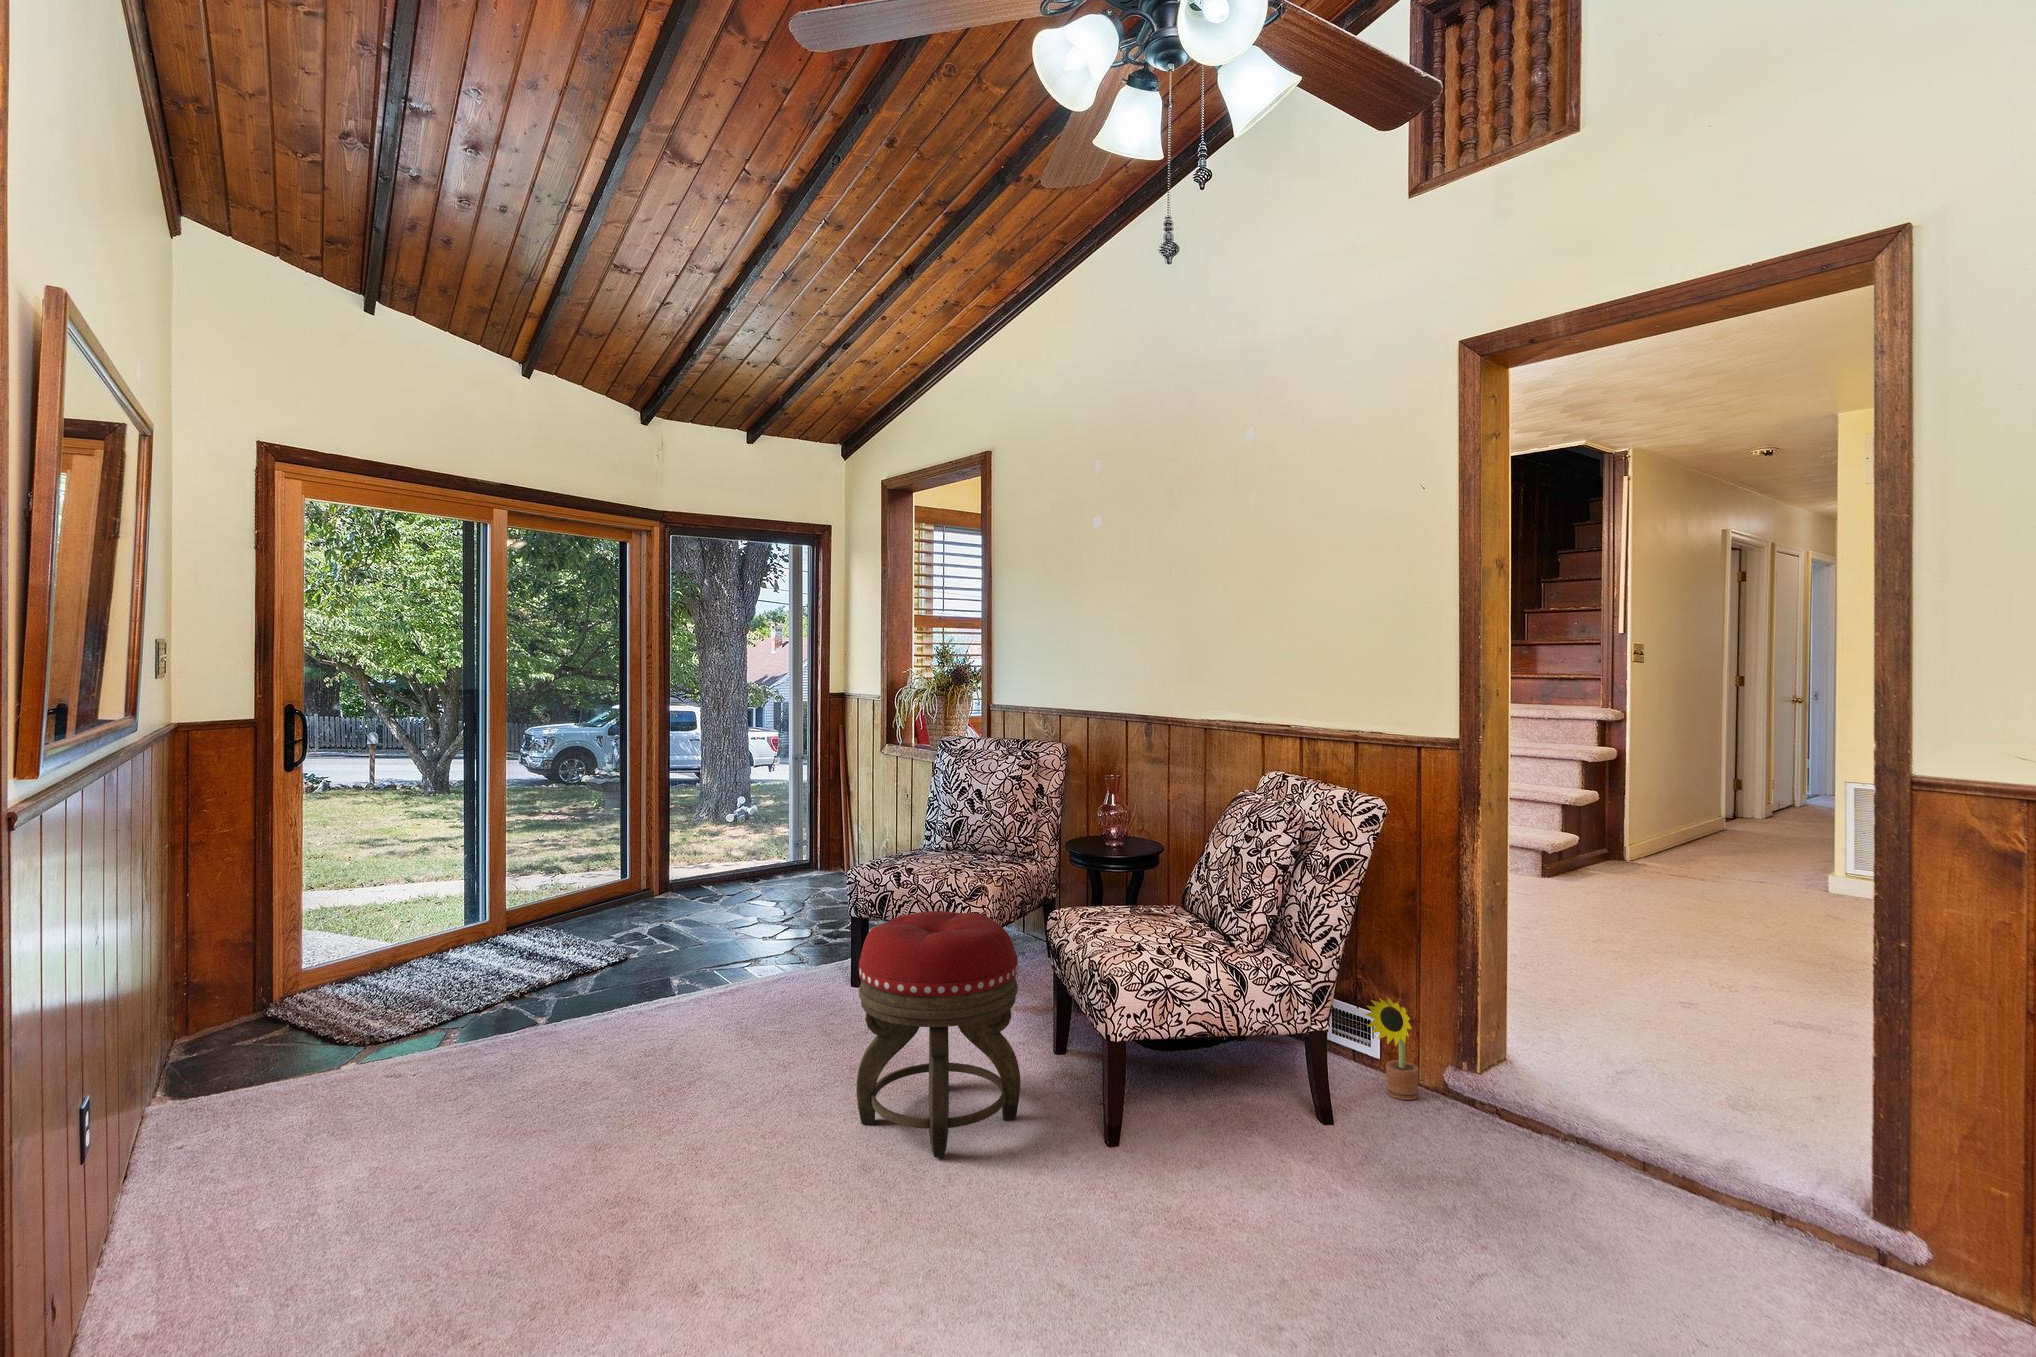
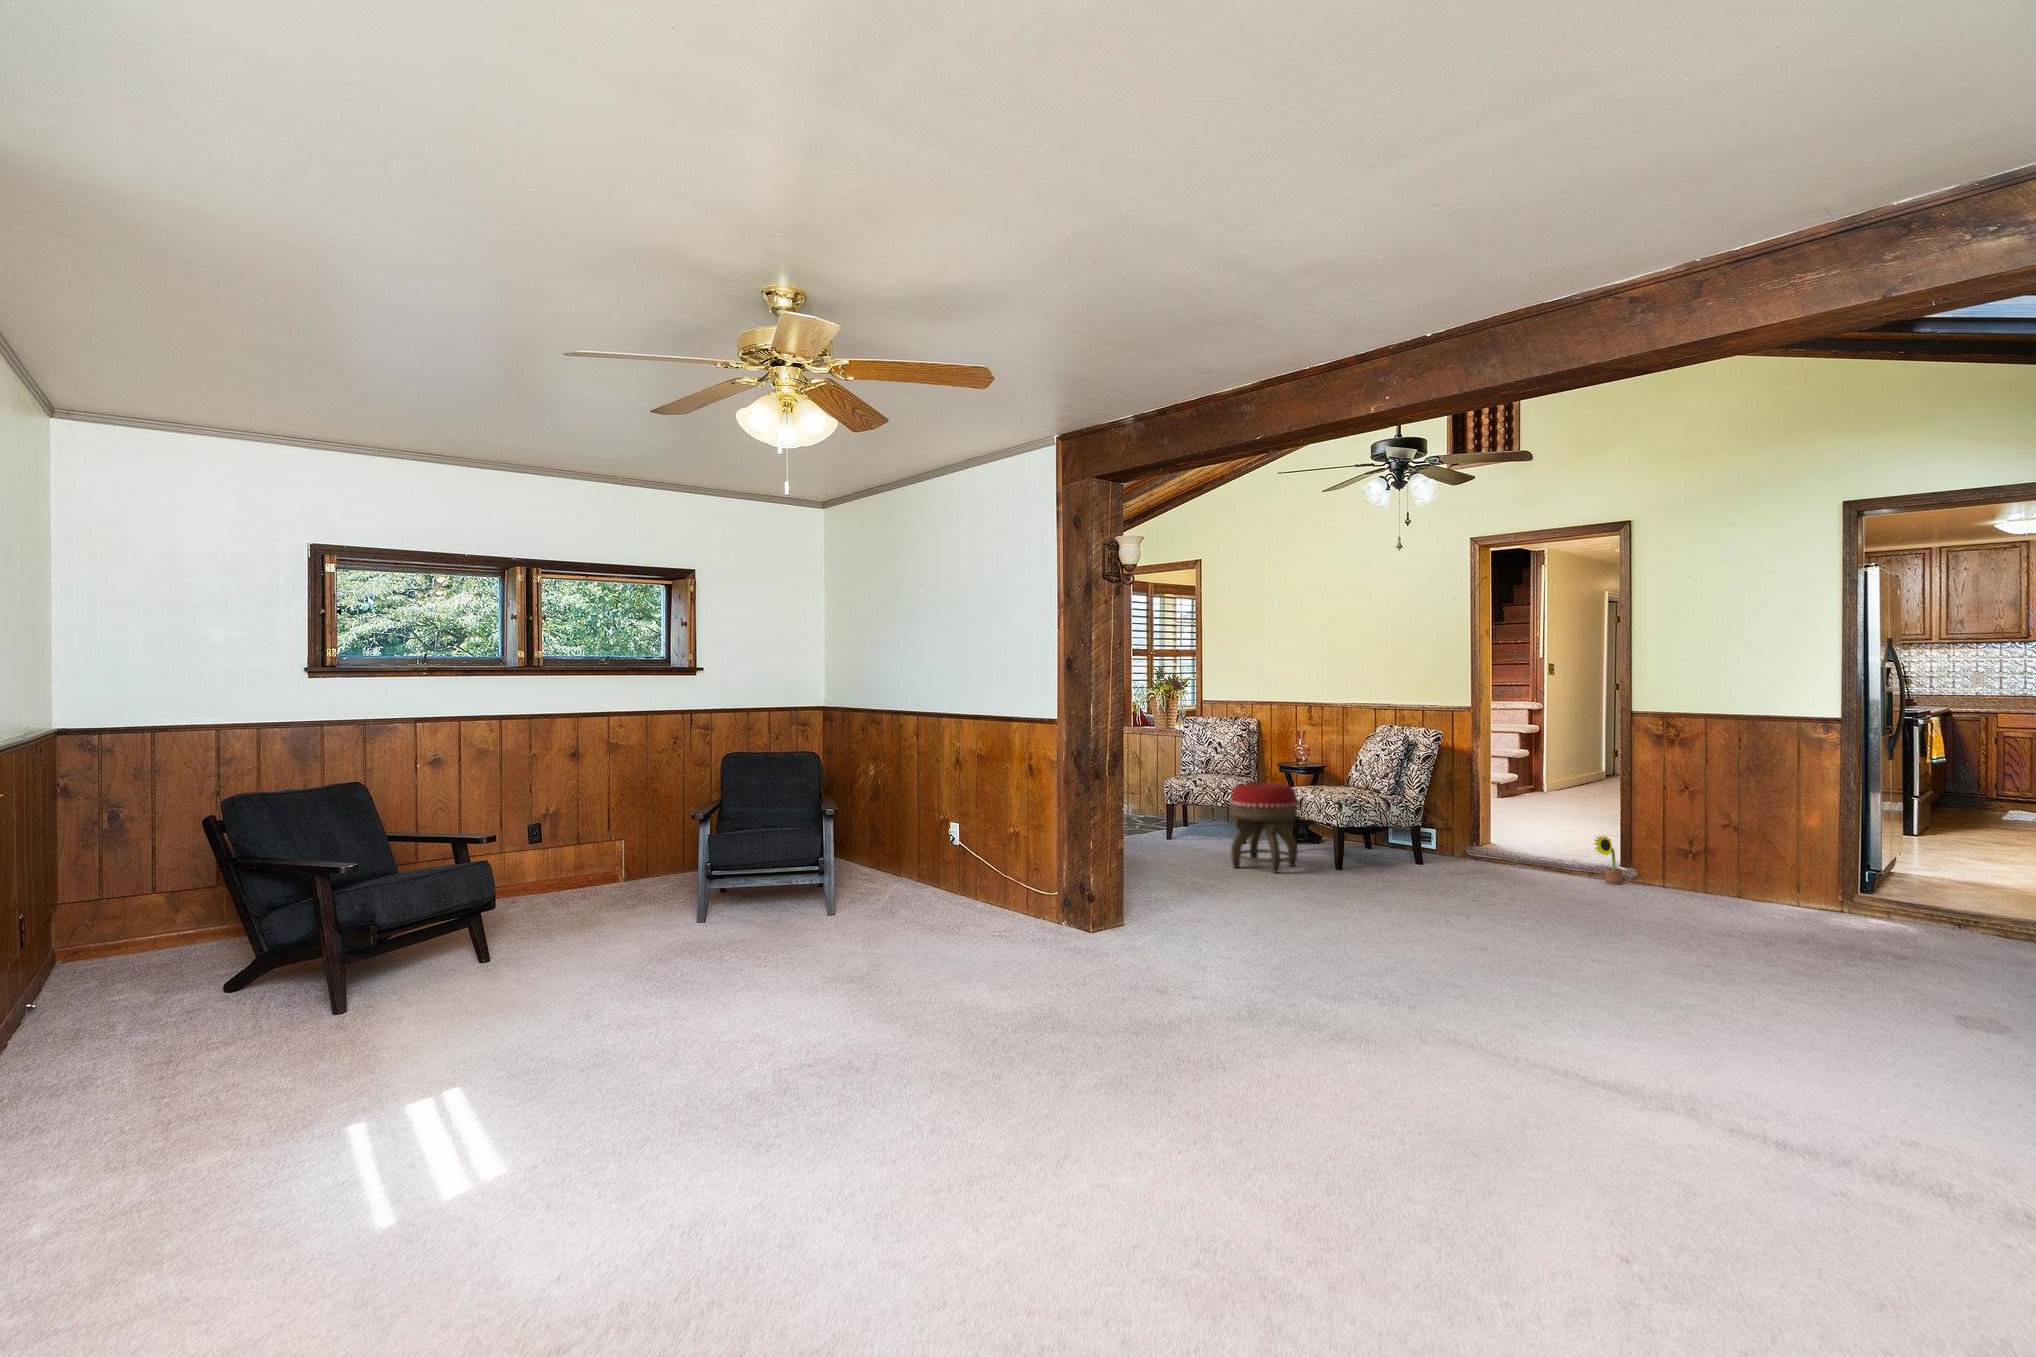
decorative plant: present [1365,998,1418,1100] -> present [1594,835,1622,884]

